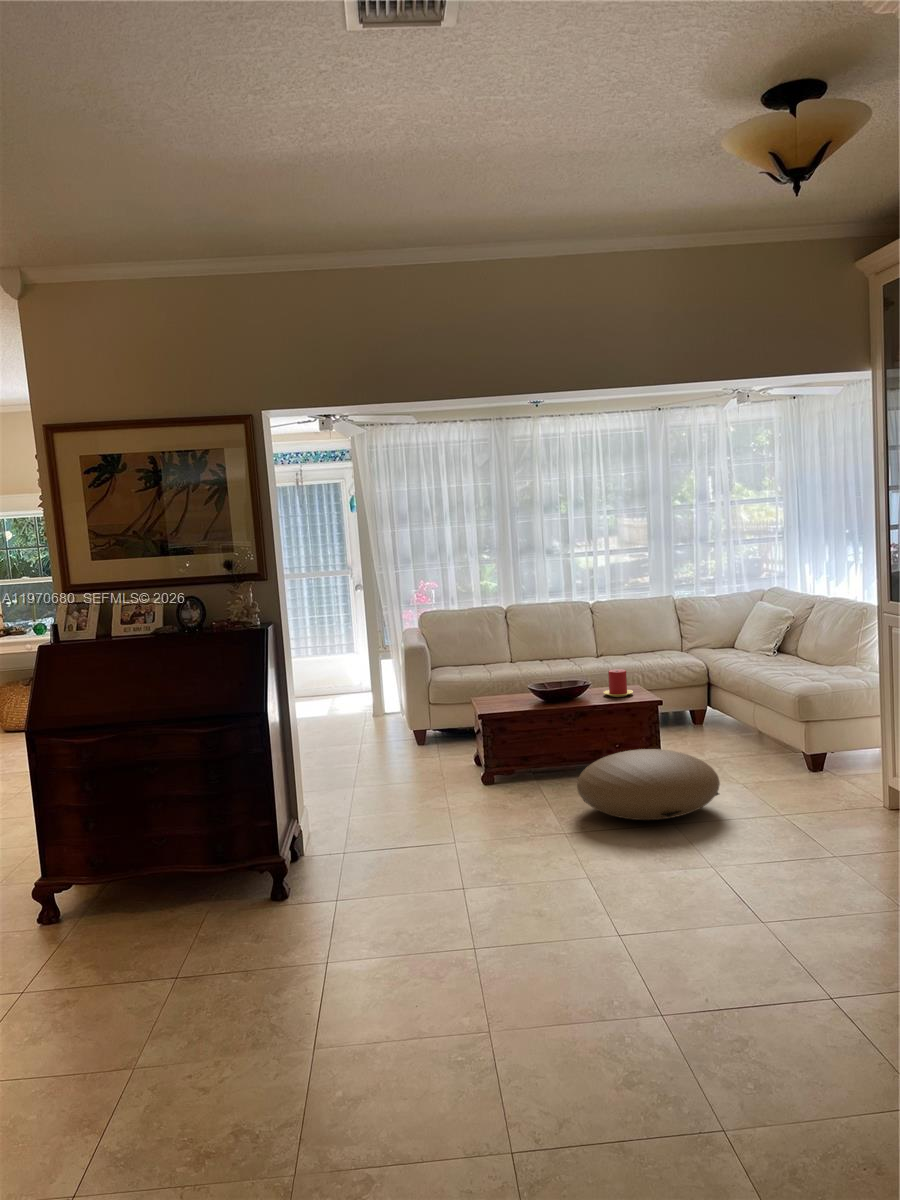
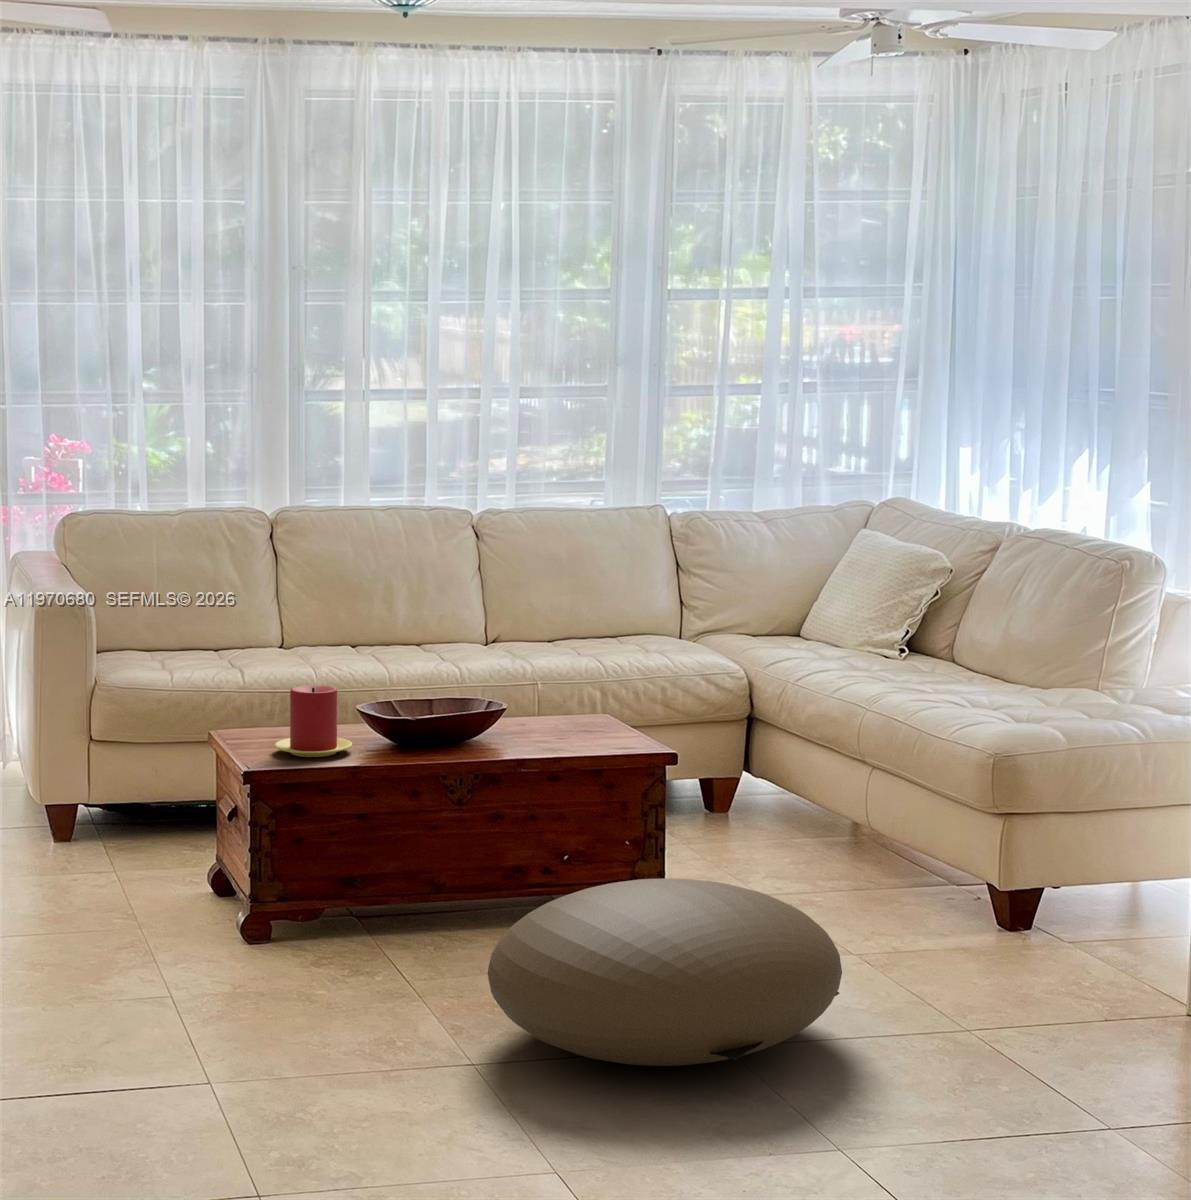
candle: present [603,669,633,697] -> present [275,685,352,757]

